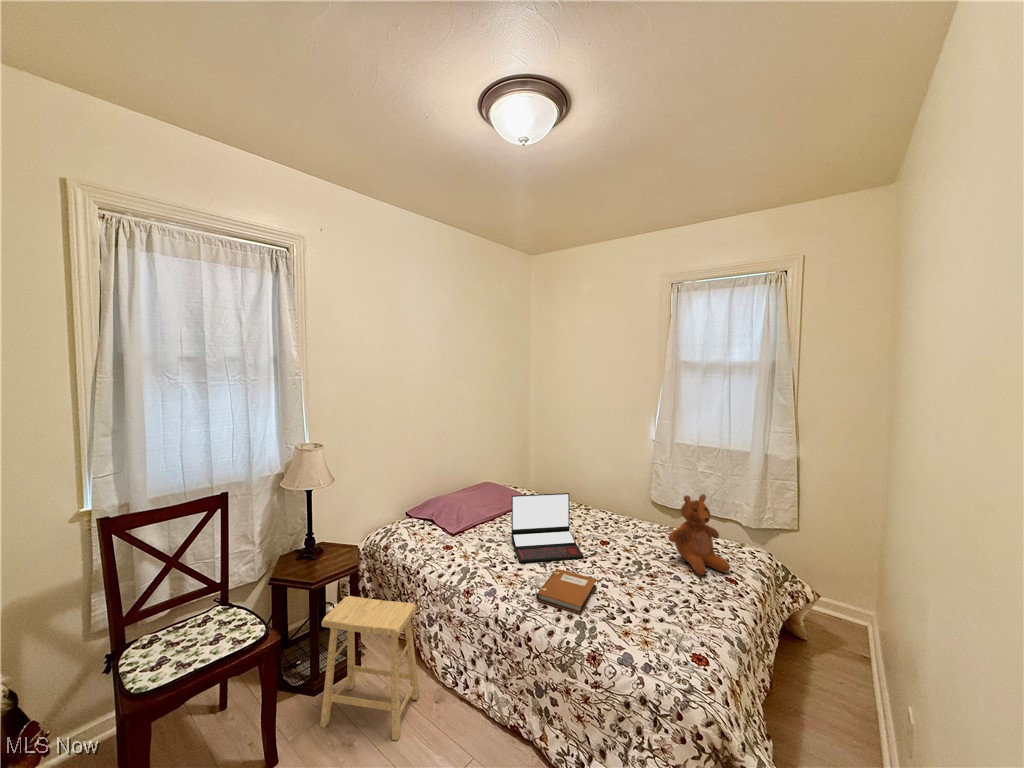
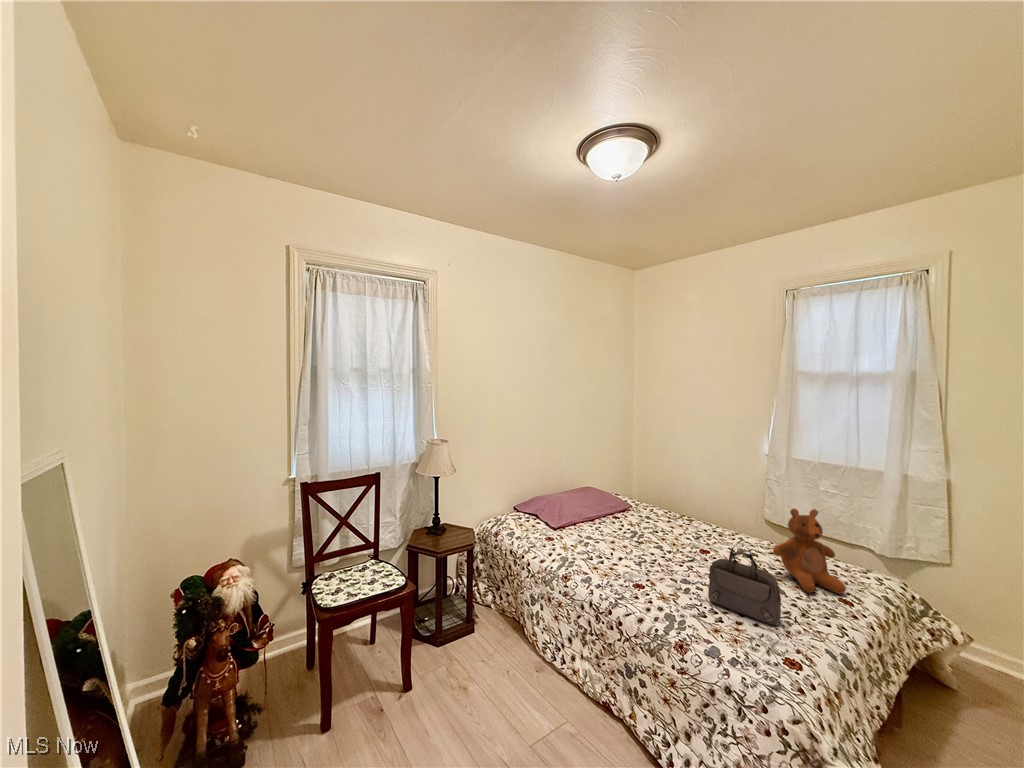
laptop: present [512,493,584,562] -> none [608,497,680,562]
handbag: none [615,538,684,618] -> present [708,543,781,625]
notebook: present [536,569,596,614] -> none [628,567,690,608]
footstool: present [320,596,420,740] -> none [444,567,523,693]

